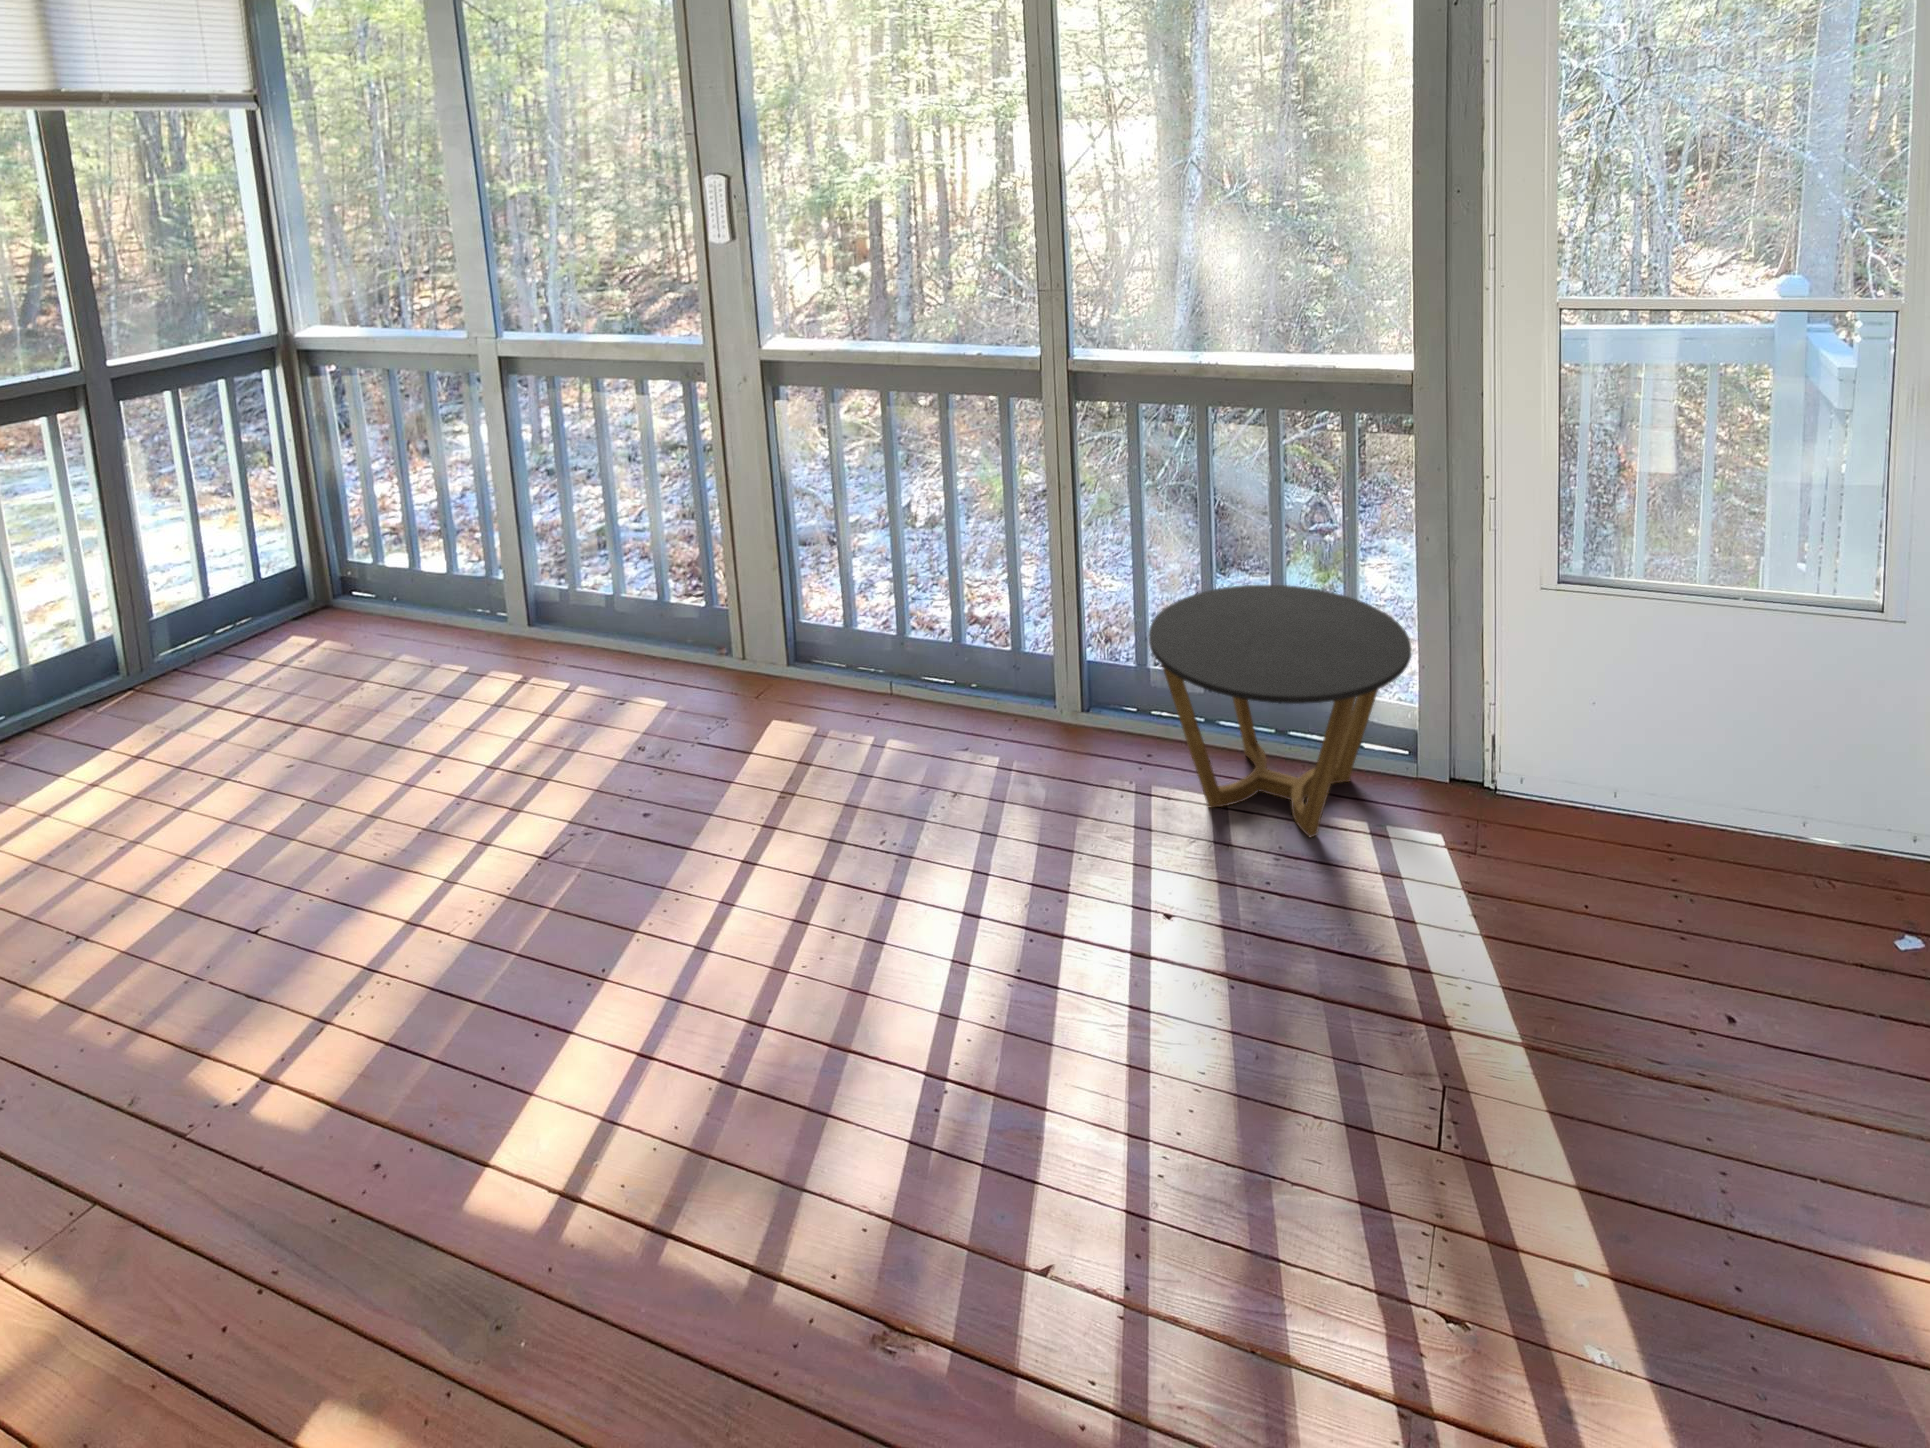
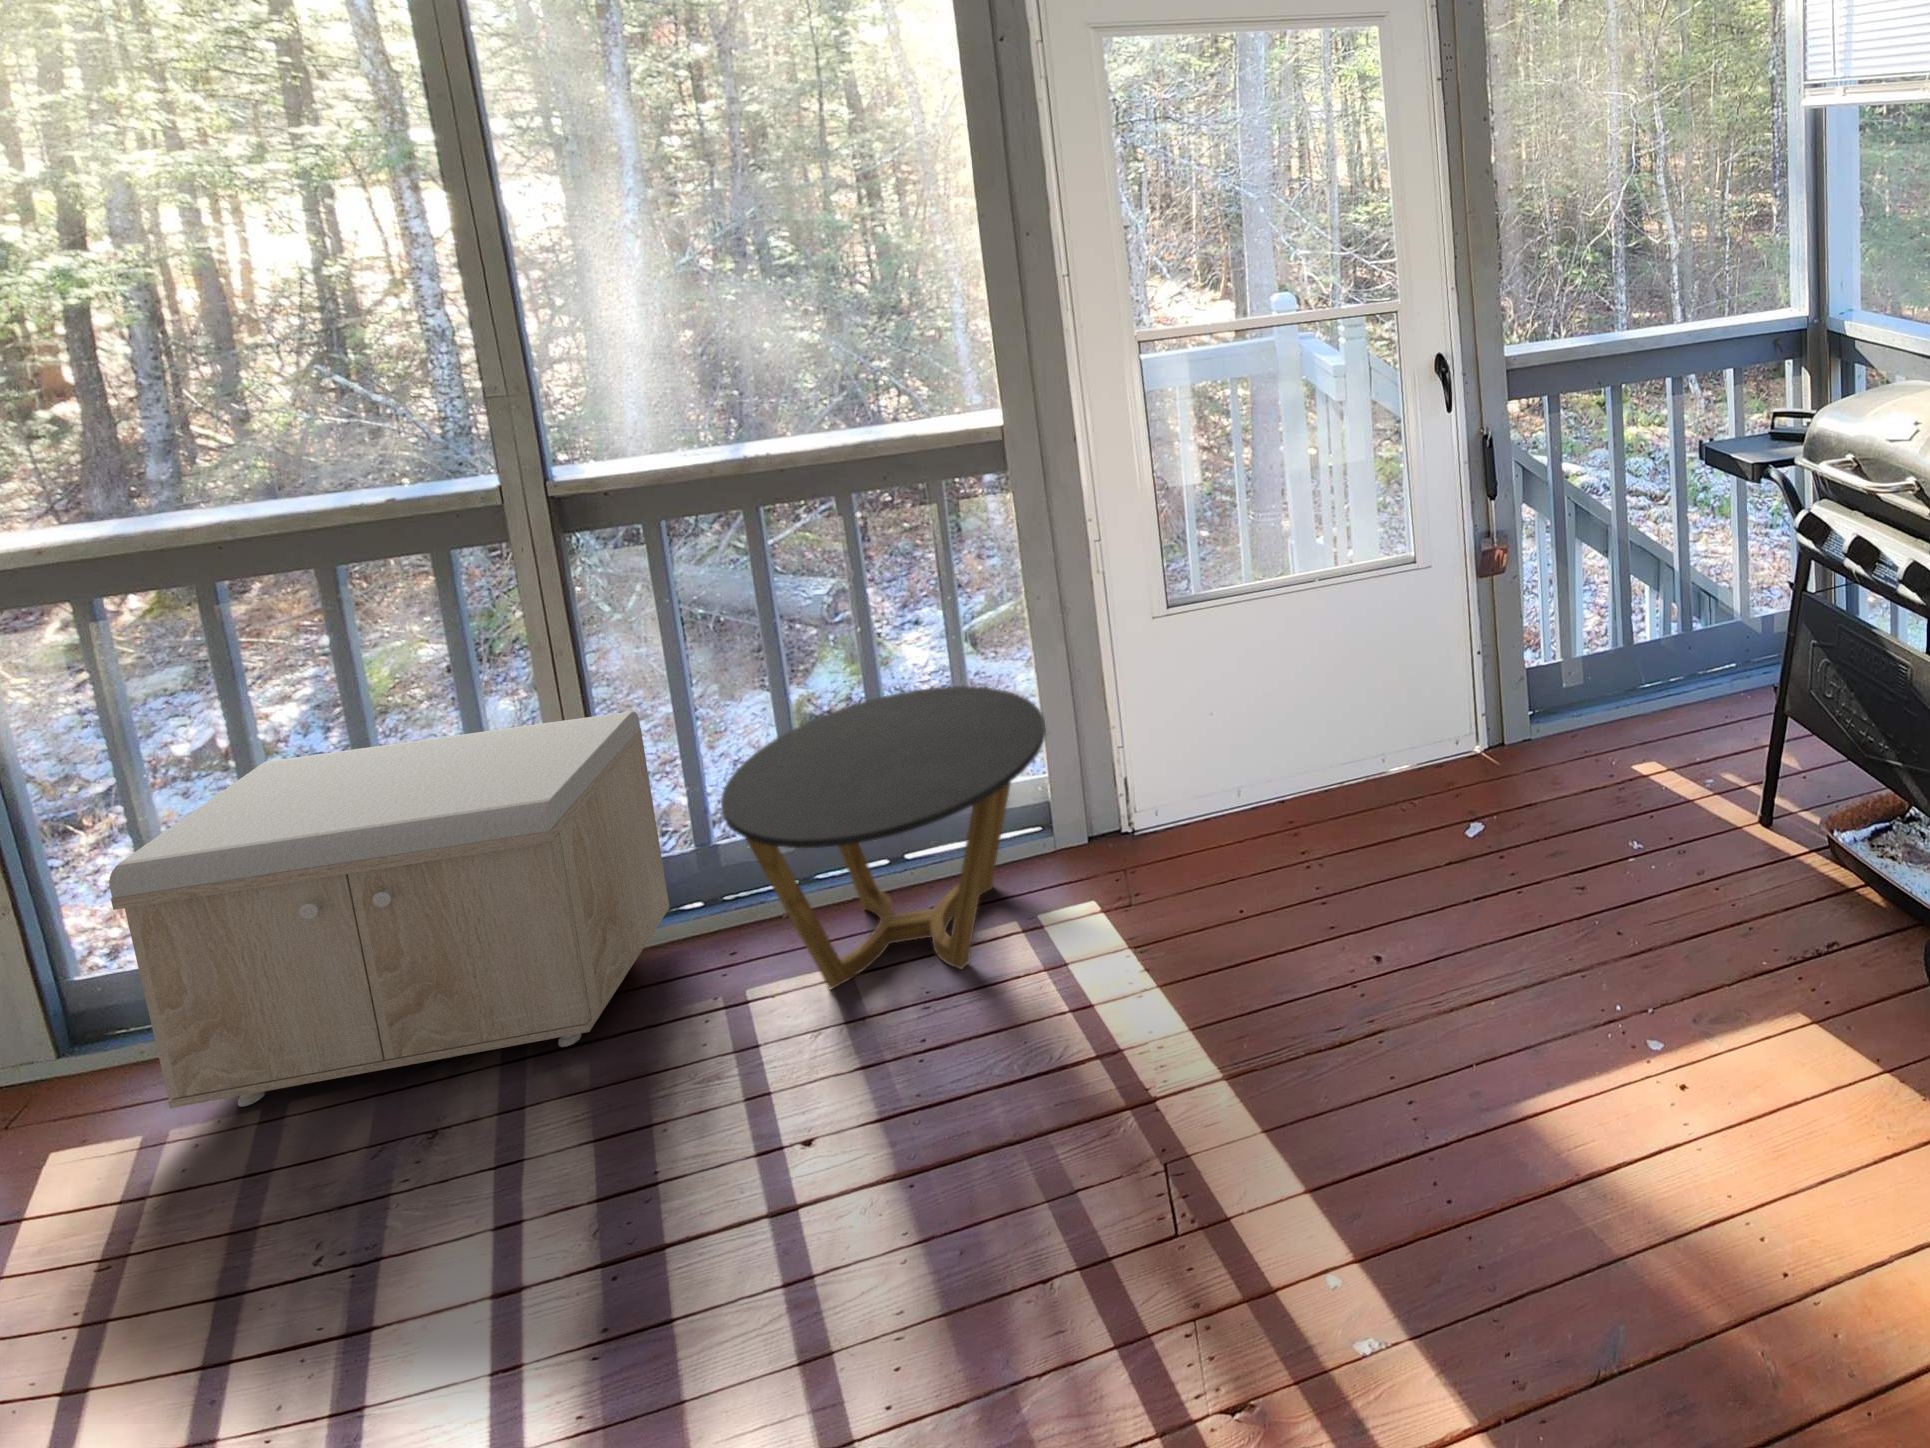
storage bench: none [825,510,1113,768] -> present [109,711,670,1109]

